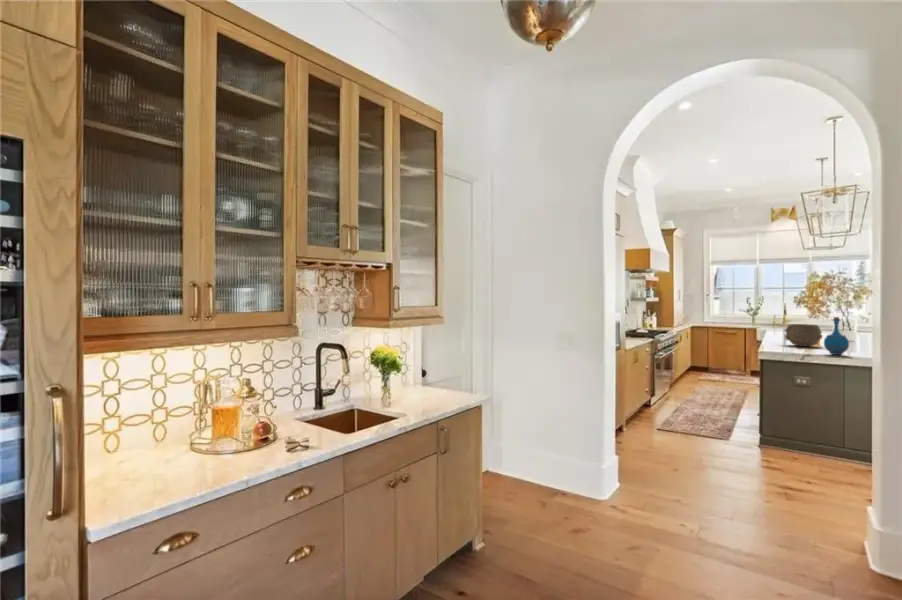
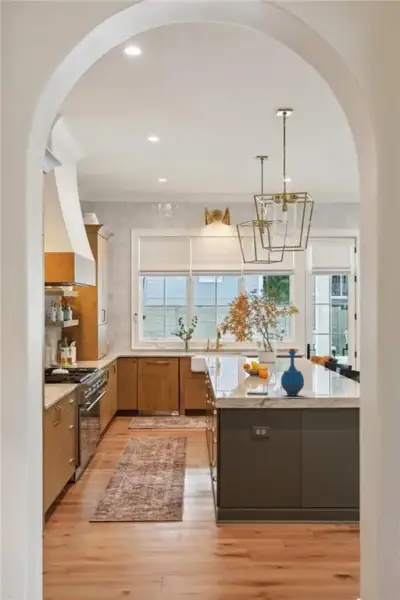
bowl: present [785,324,822,346] -> none [235,356,272,384]

